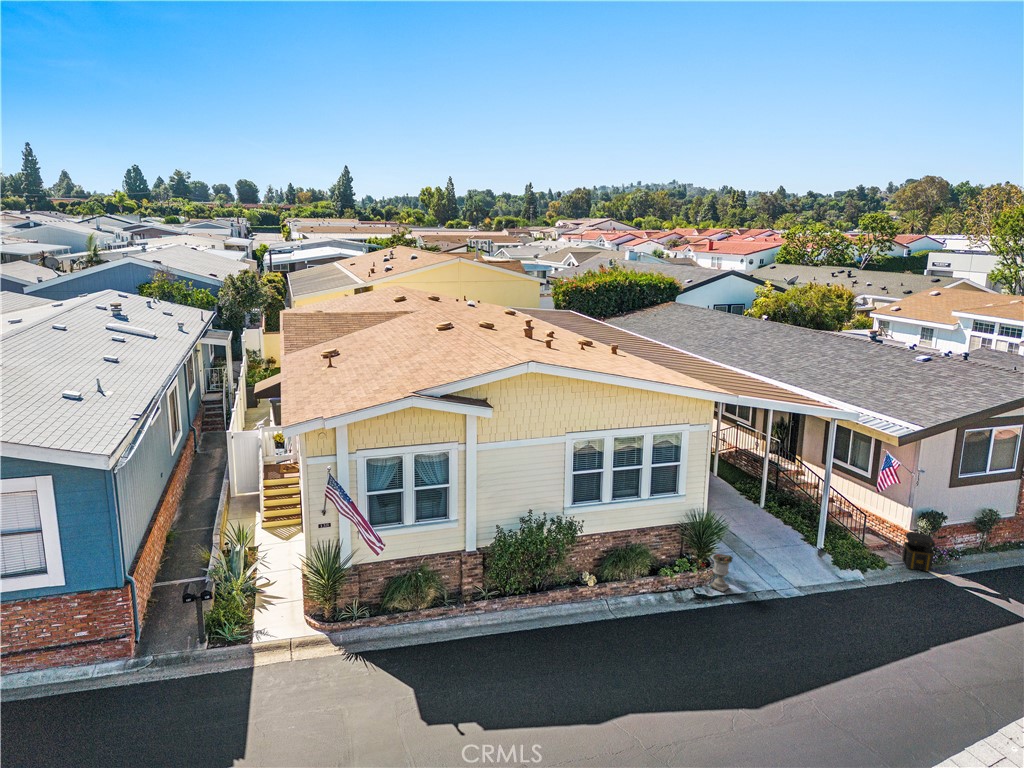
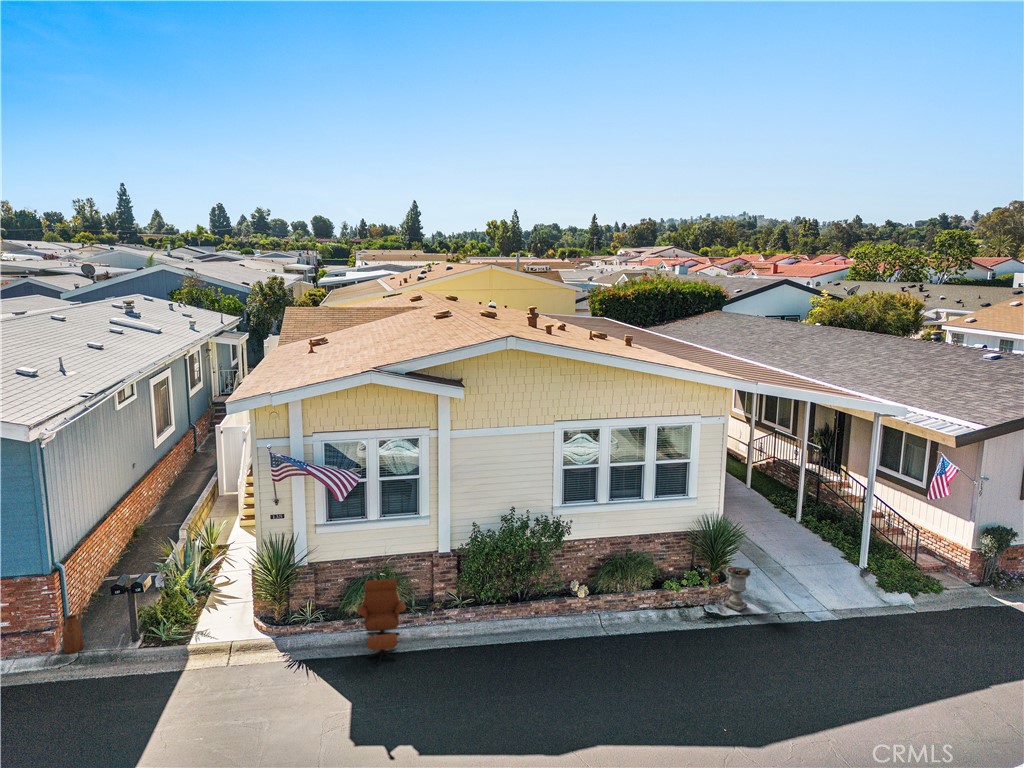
toolbox: present [903,532,935,572] -> none [963,551,1003,598]
lounge chair: none [400,578,443,655] -> present [357,579,406,665]
watering can: none [135,614,154,657] -> present [62,607,84,654]

